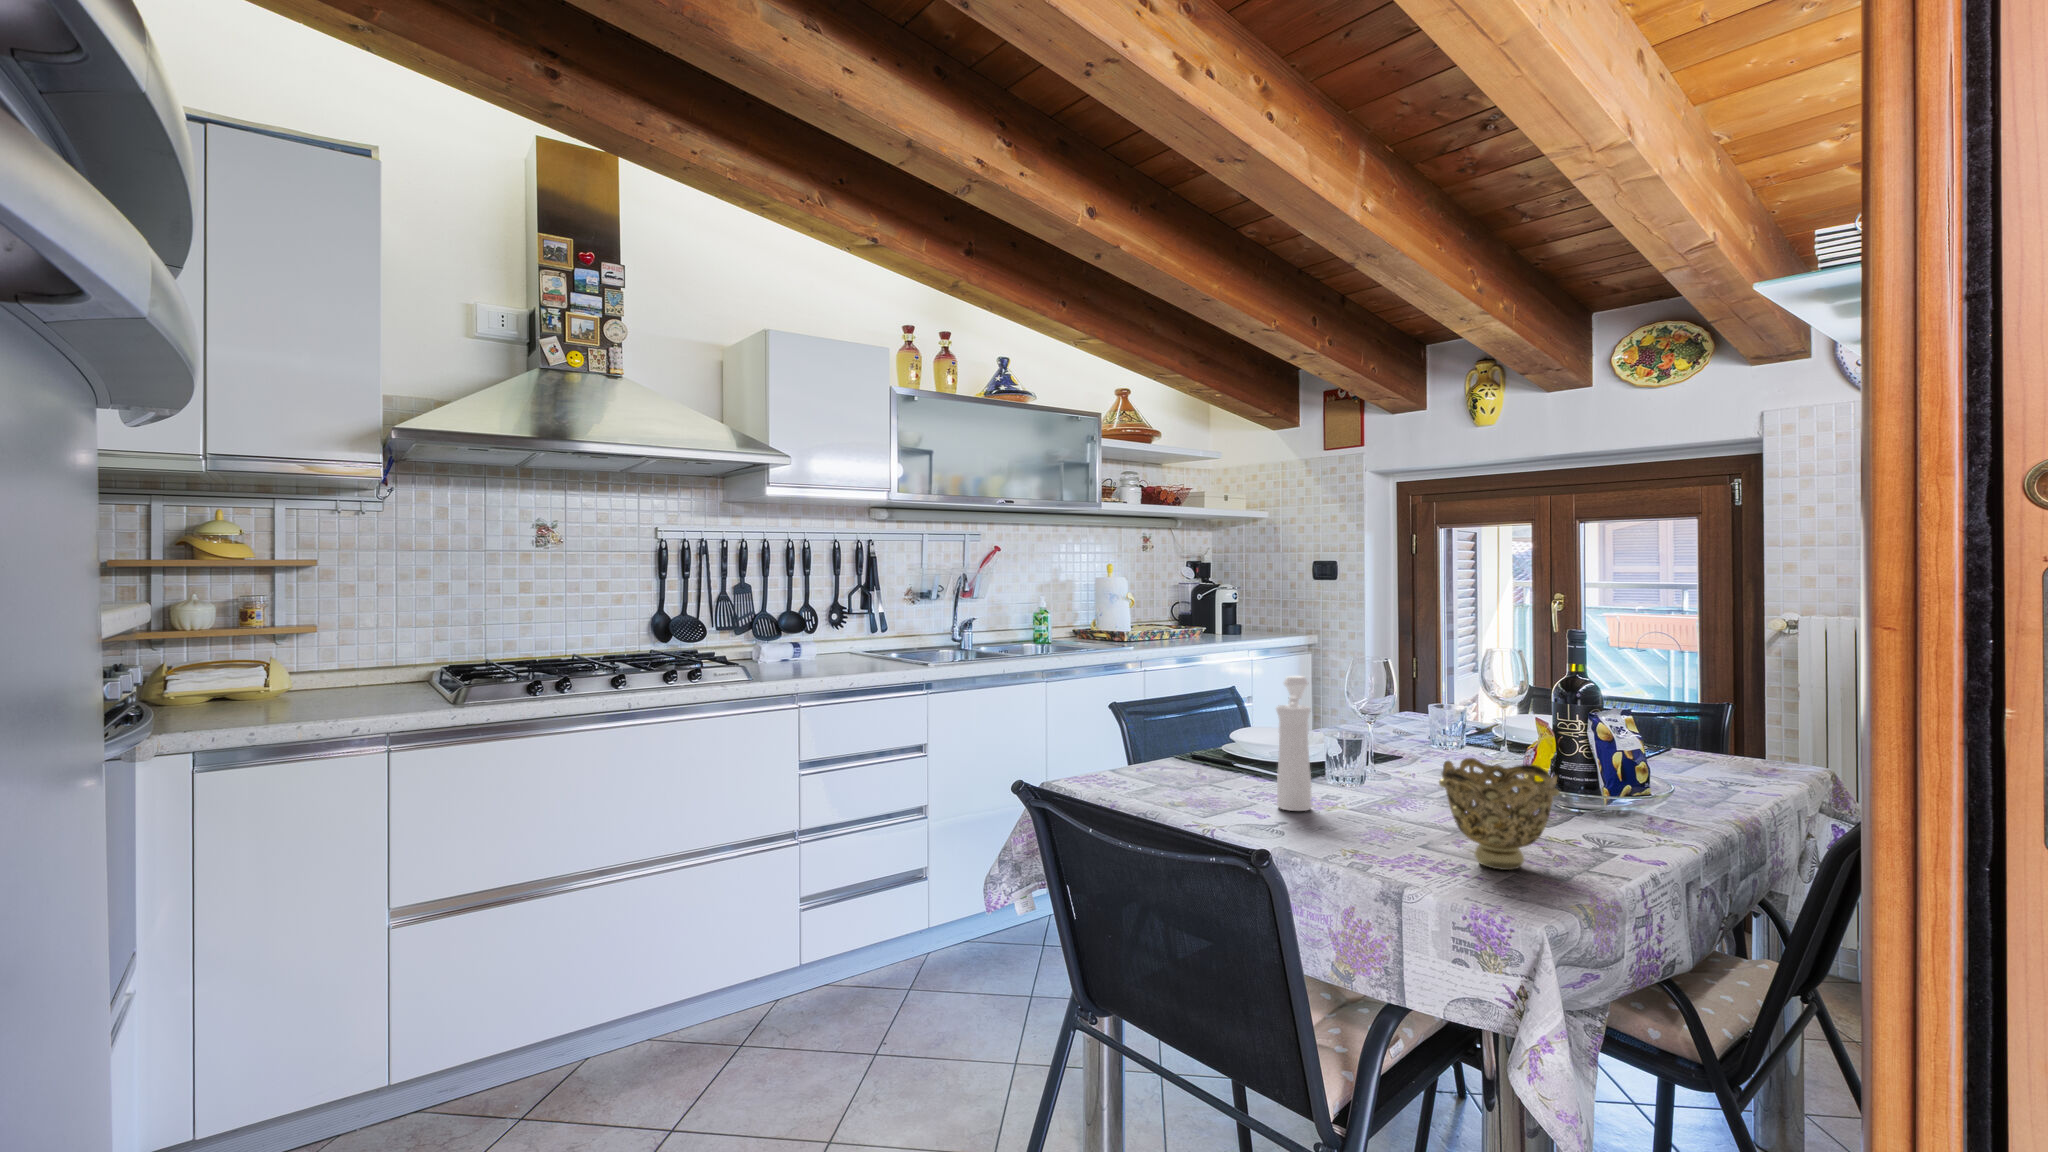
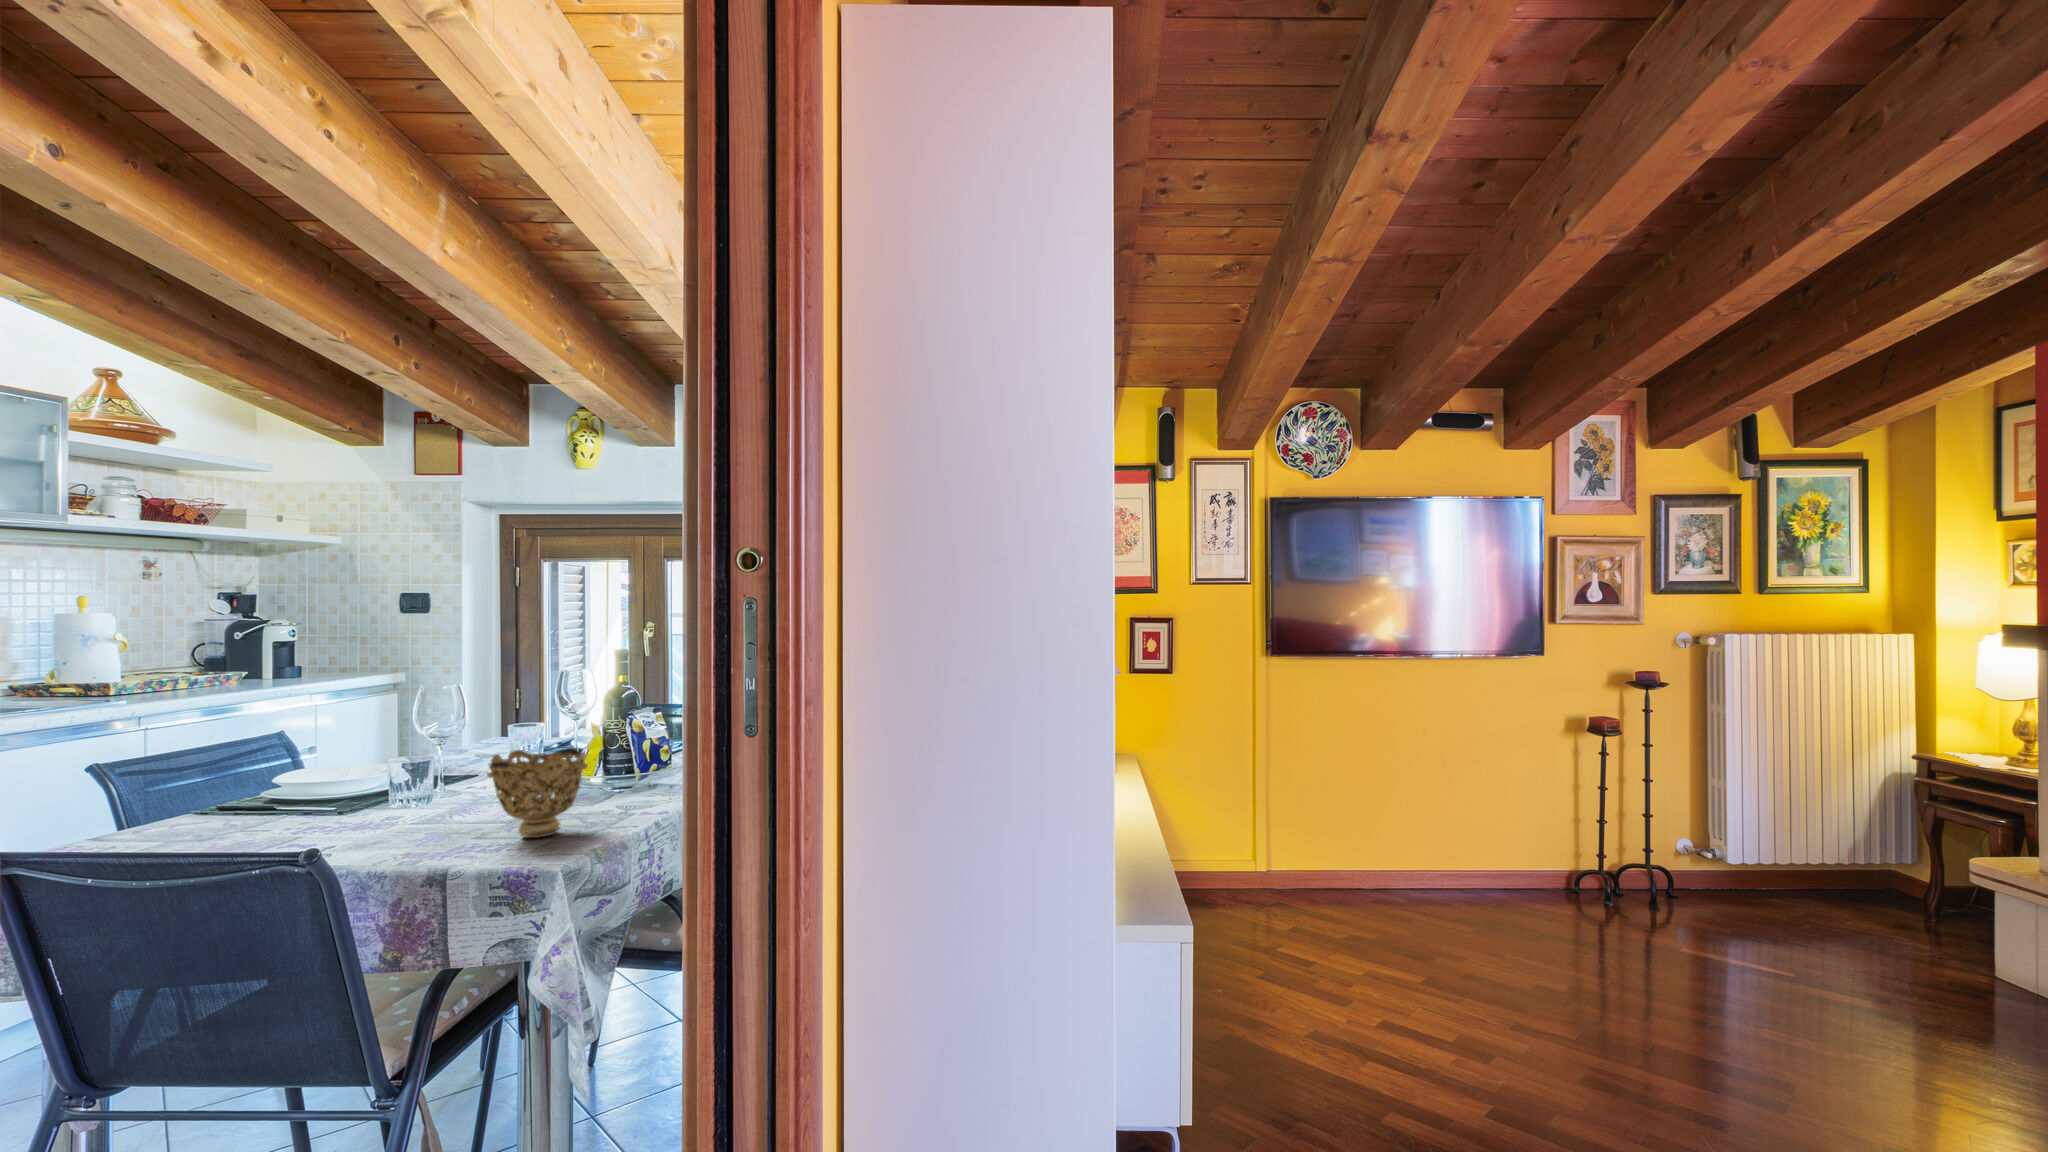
pepper mill: present [1276,676,1312,811] -> none [321,699,363,833]

